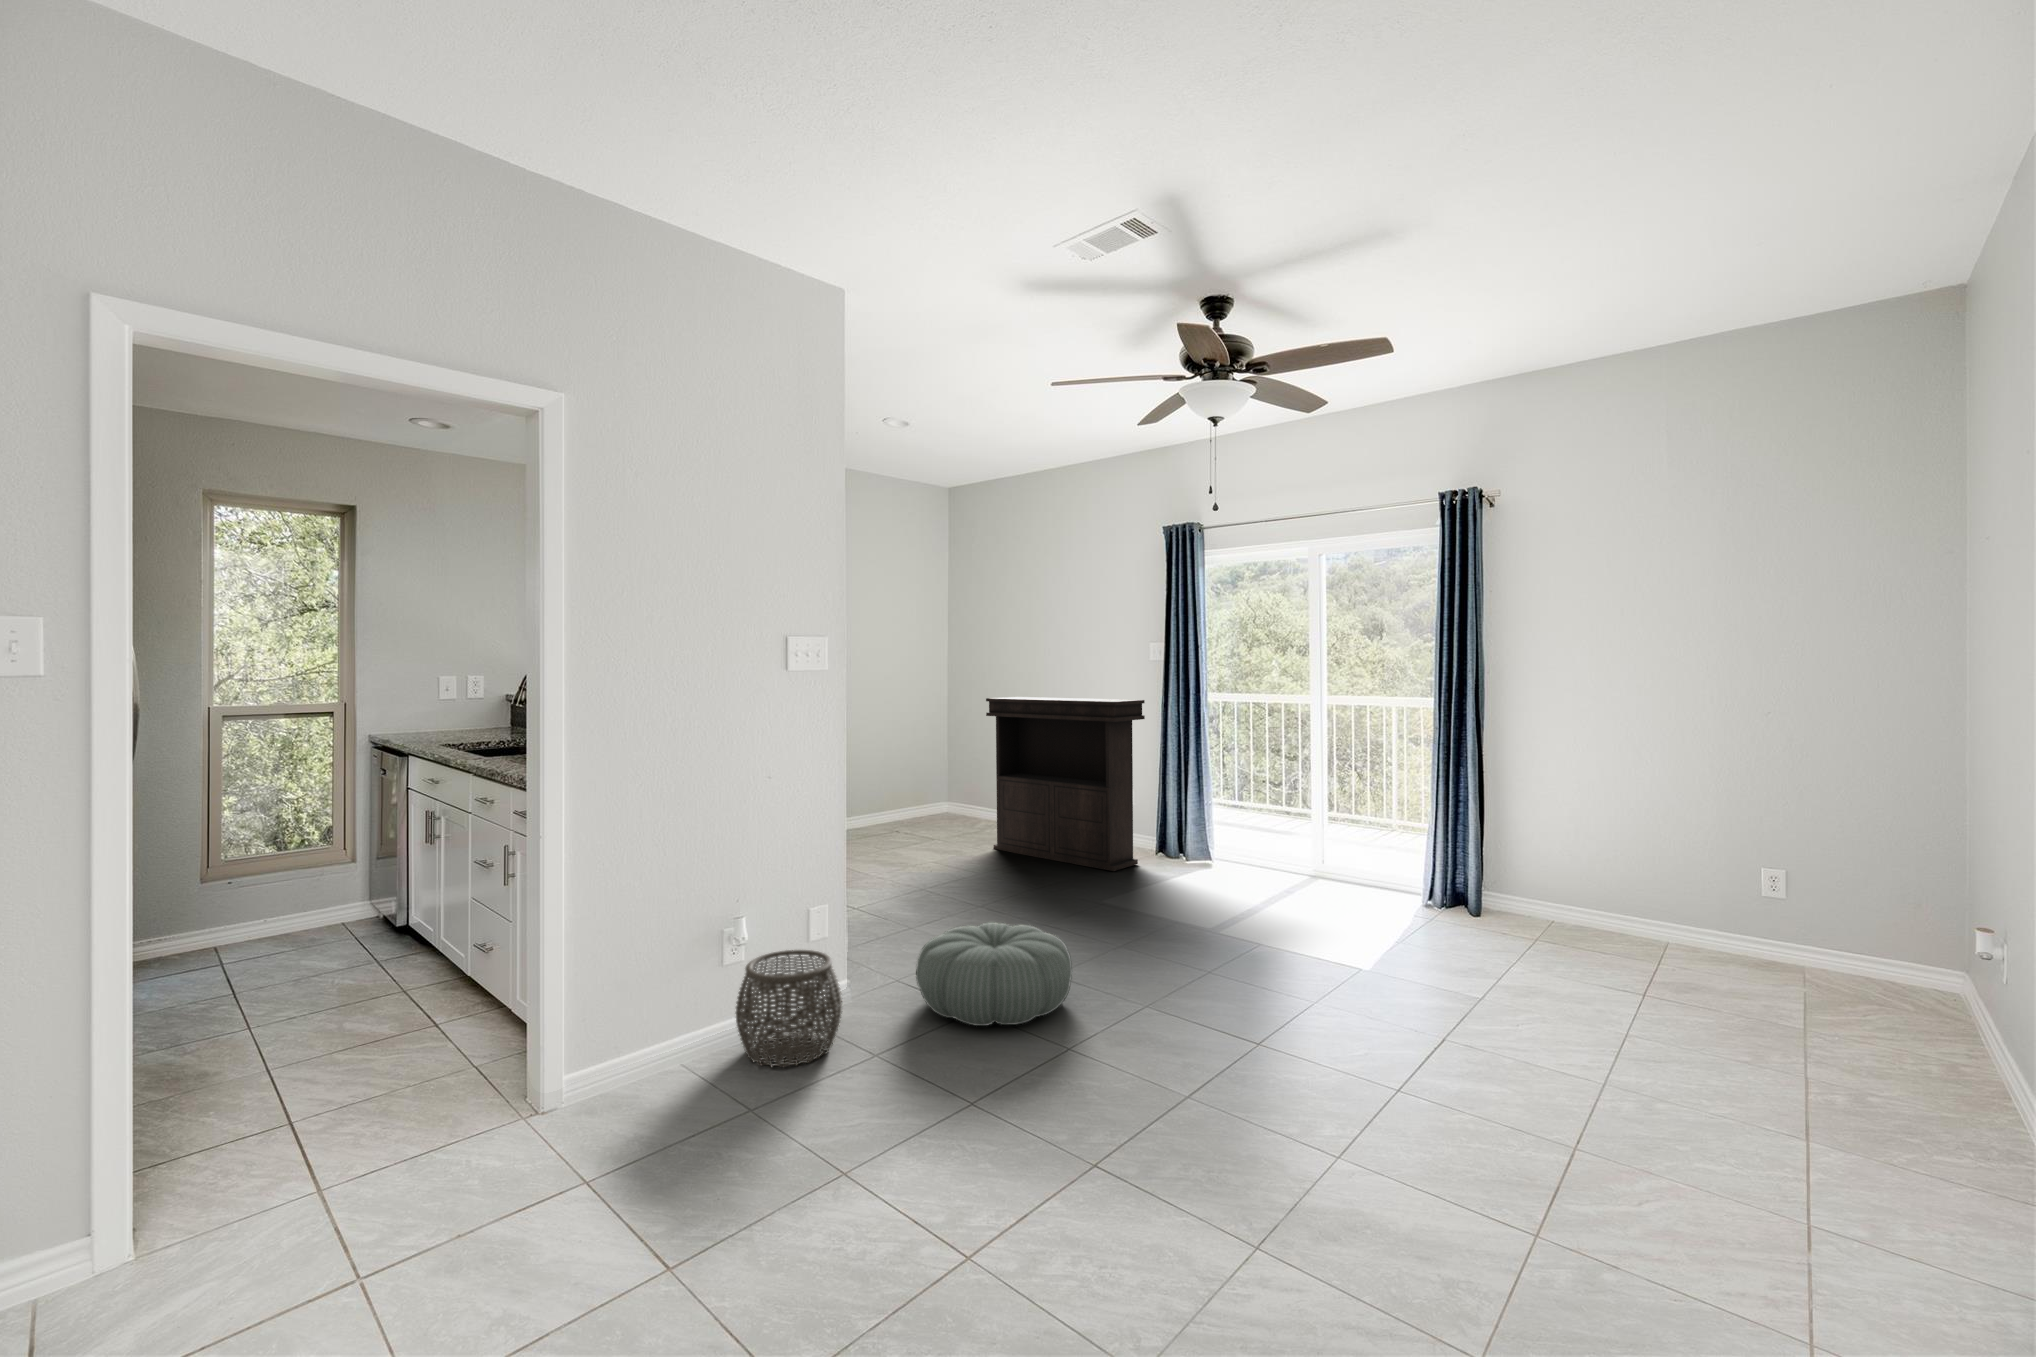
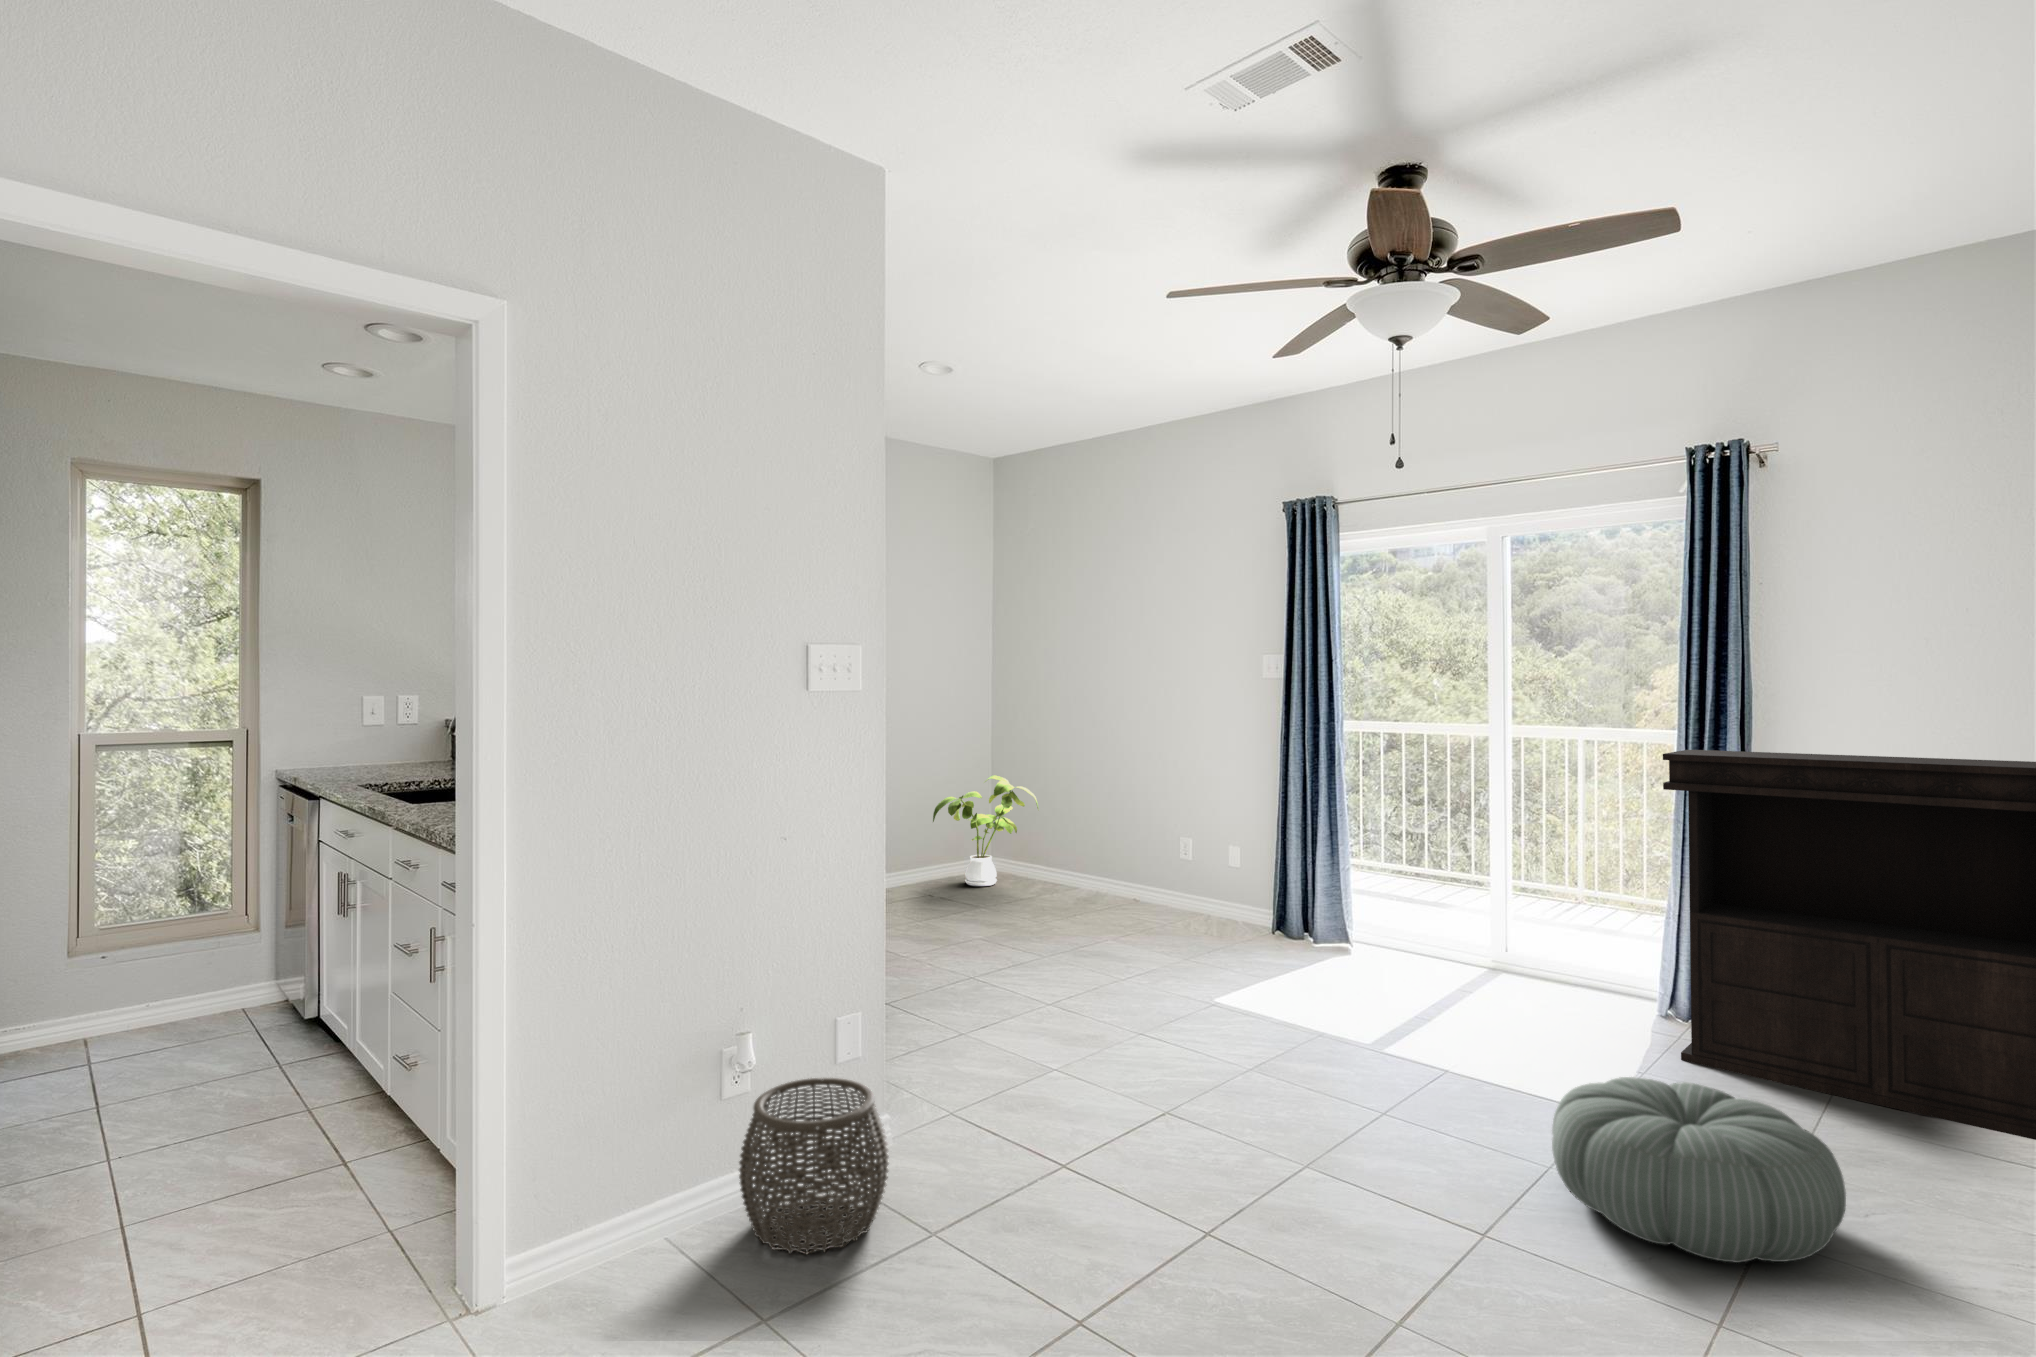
console table: present [986,697,1145,871] -> present [1663,750,2036,1140]
house plant: none [892,738,976,825] -> present [933,775,1039,886]
pouf: present [916,922,1072,1026] -> present [1552,1077,1846,1263]

